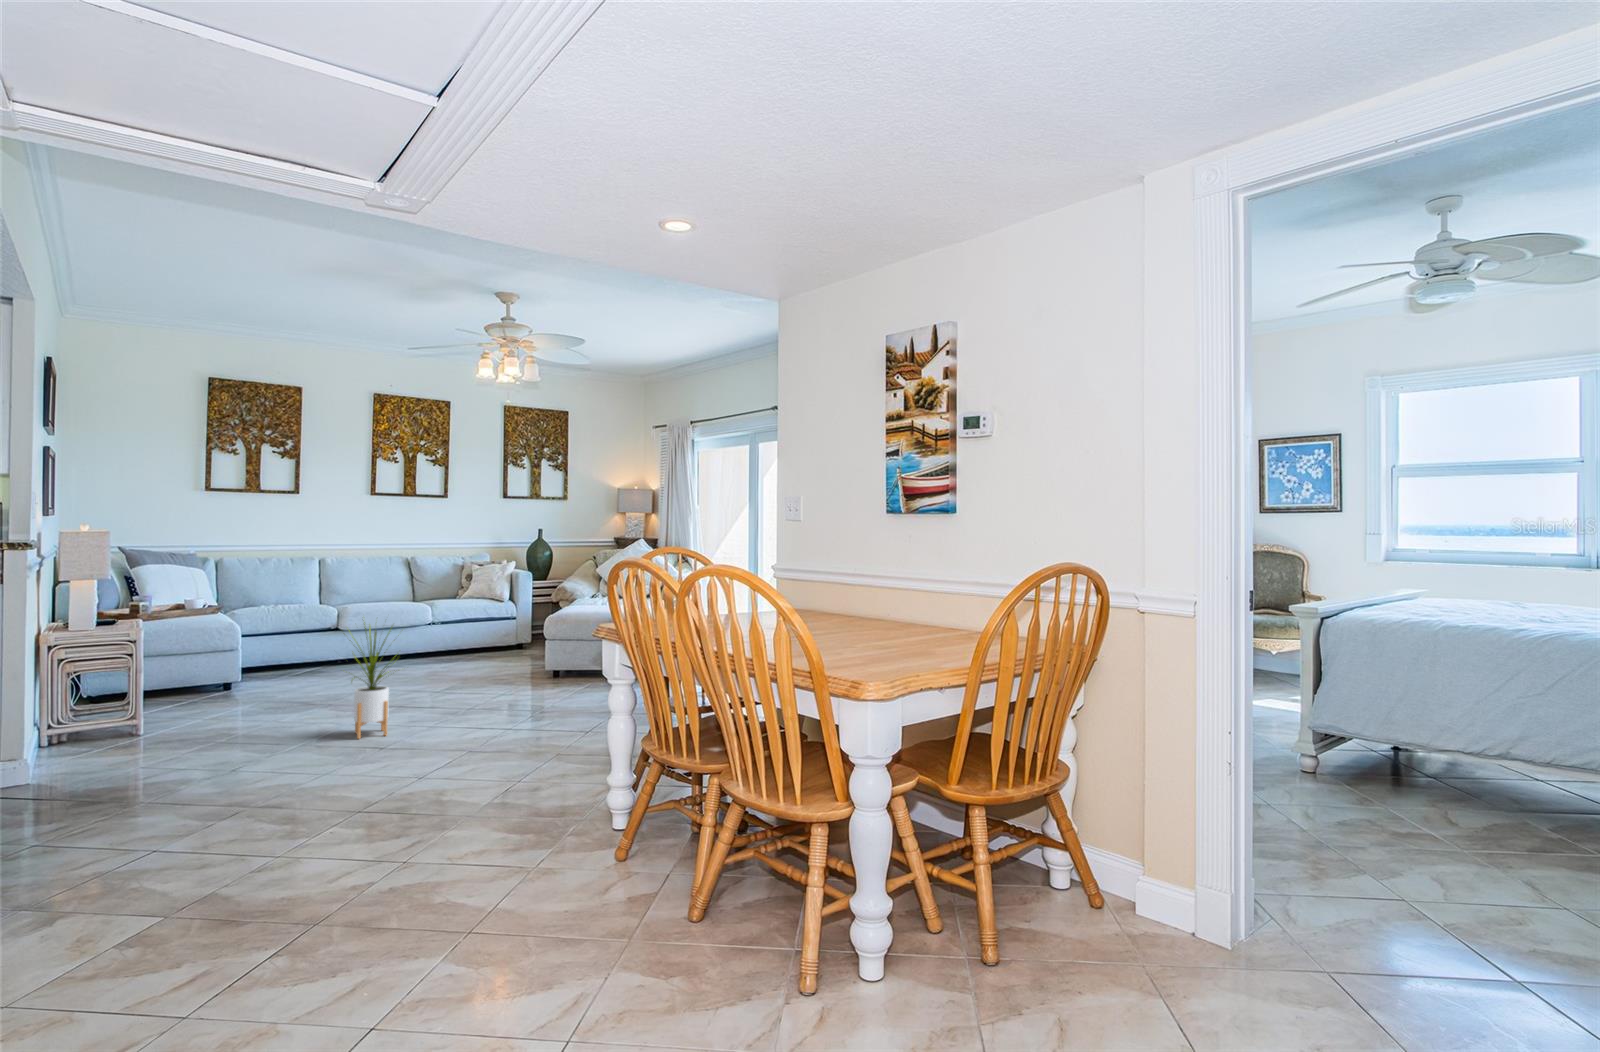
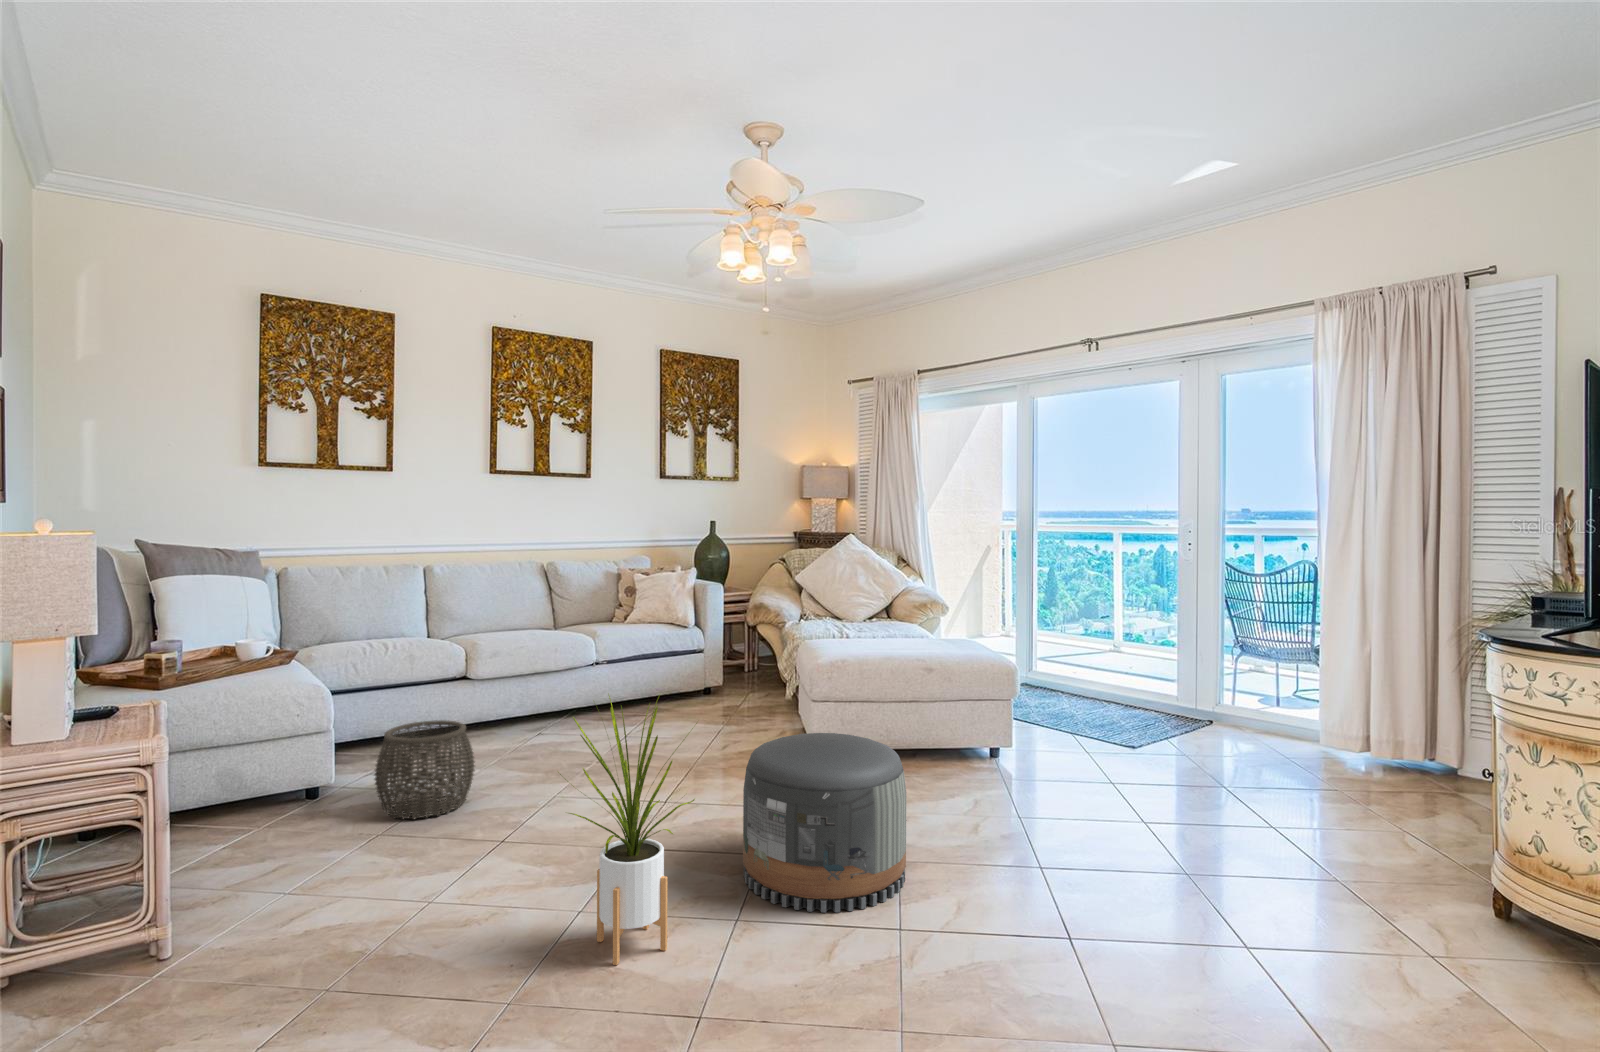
woven basket: none [263,646,326,699] -> present [374,720,475,819]
pouf: none [448,646,539,727] -> present [743,733,906,913]

